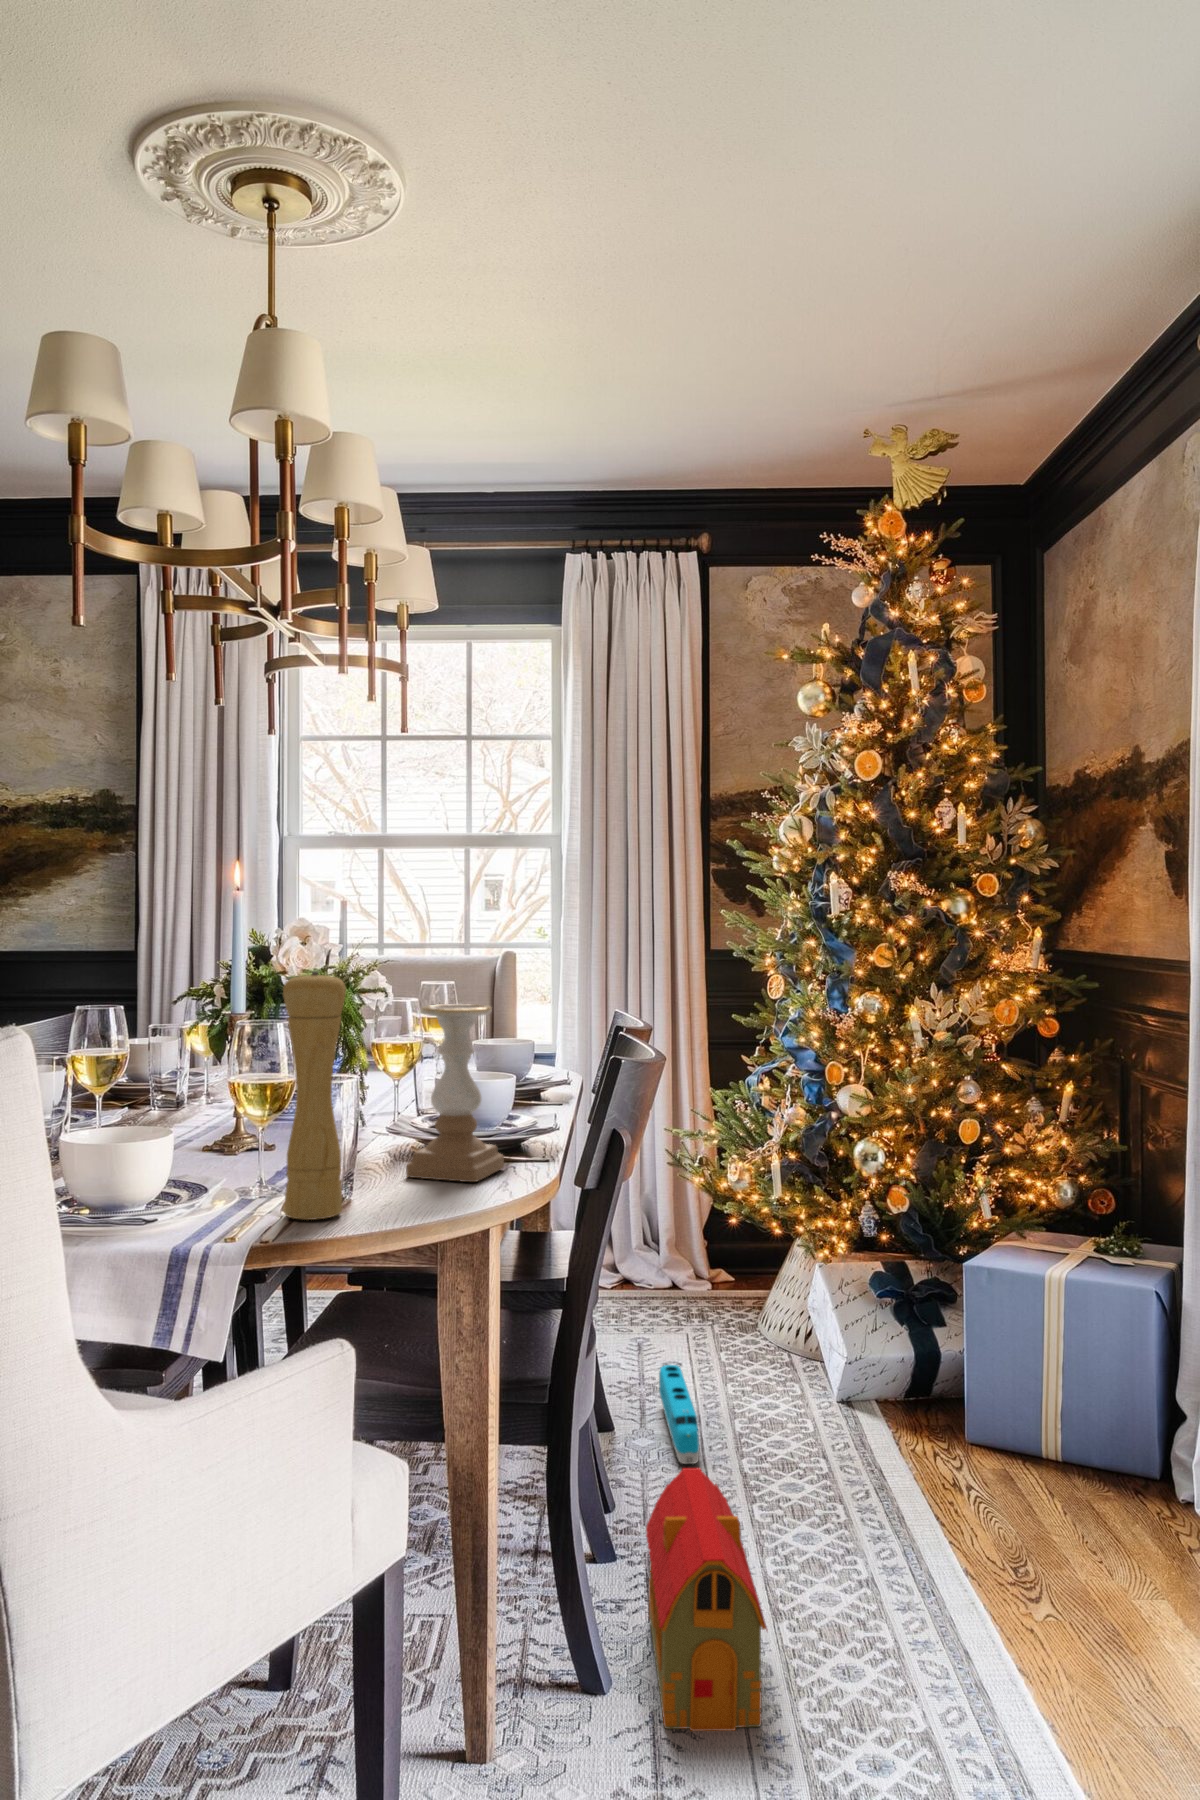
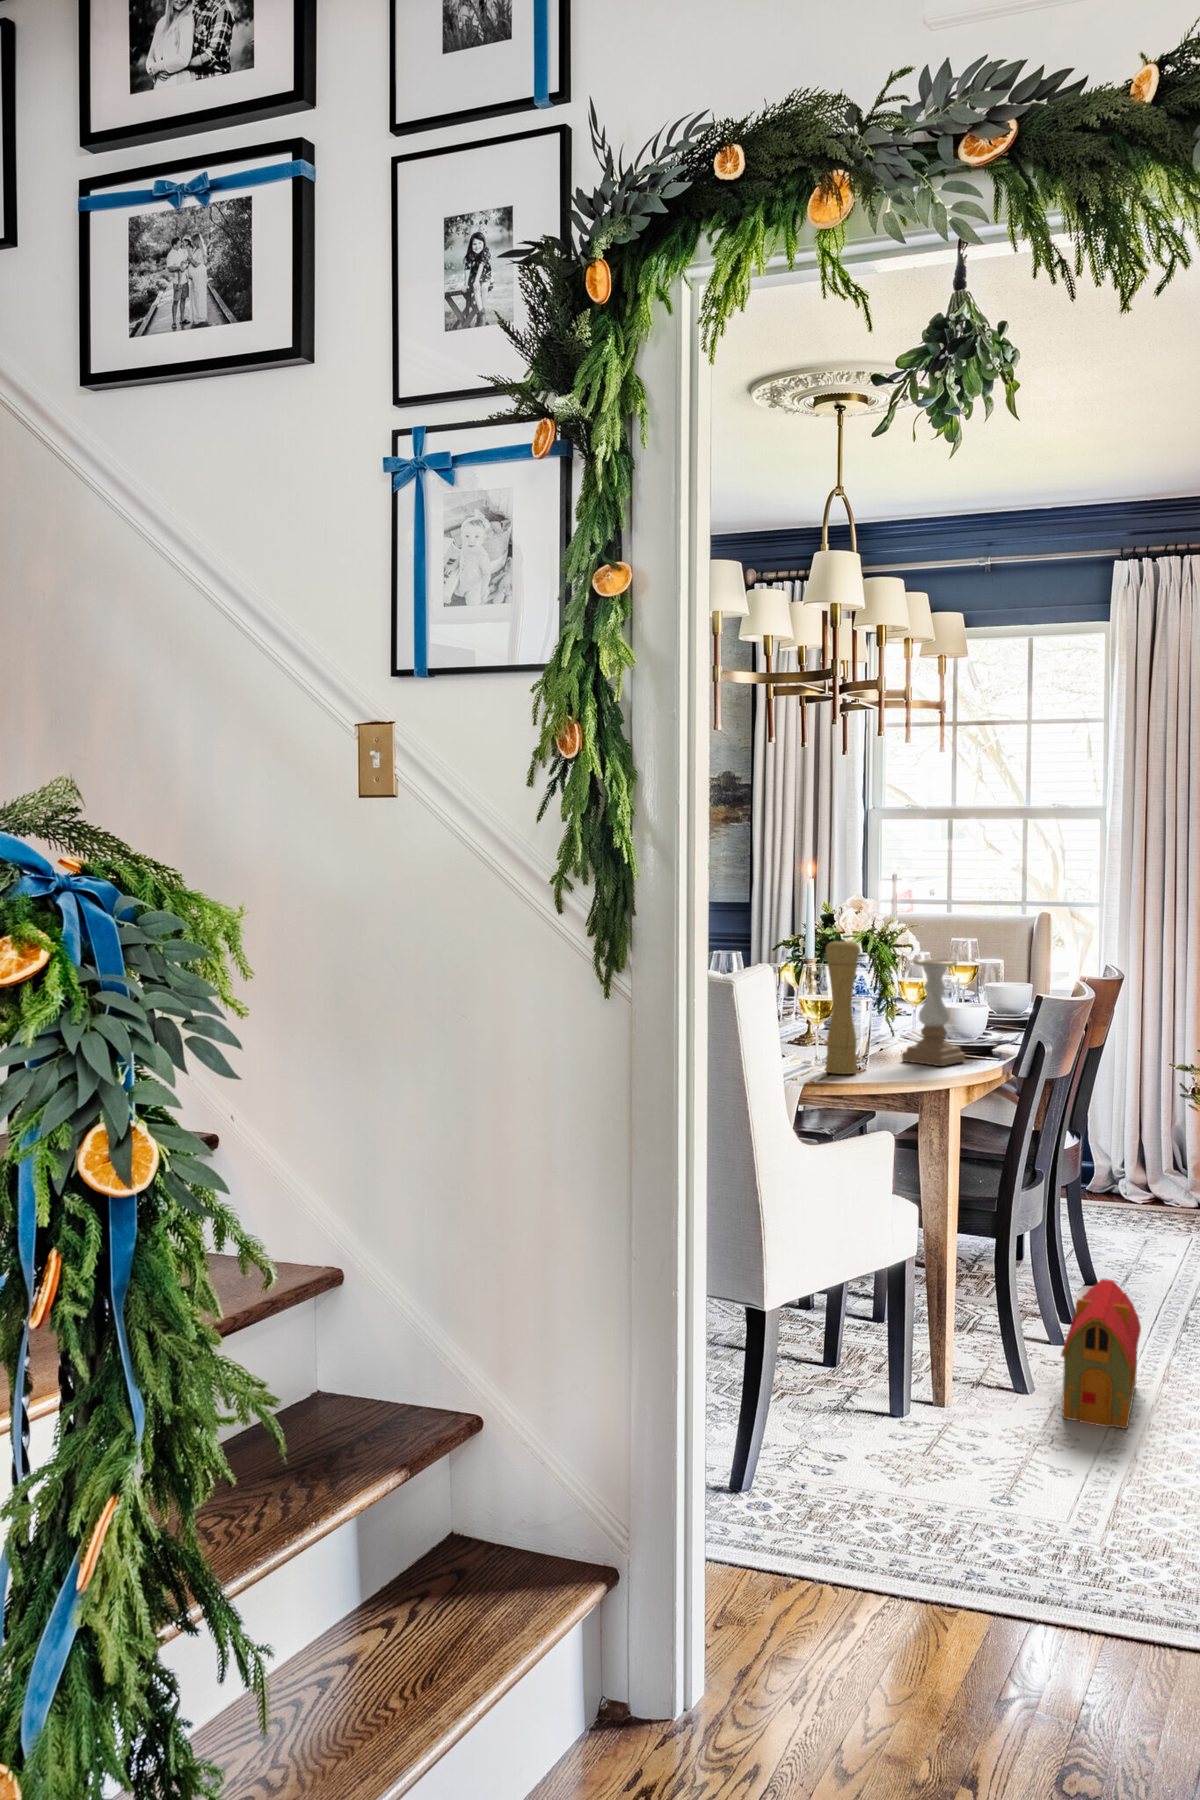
toy train: present [659,1365,699,1464] -> none [1138,1246,1161,1311]

